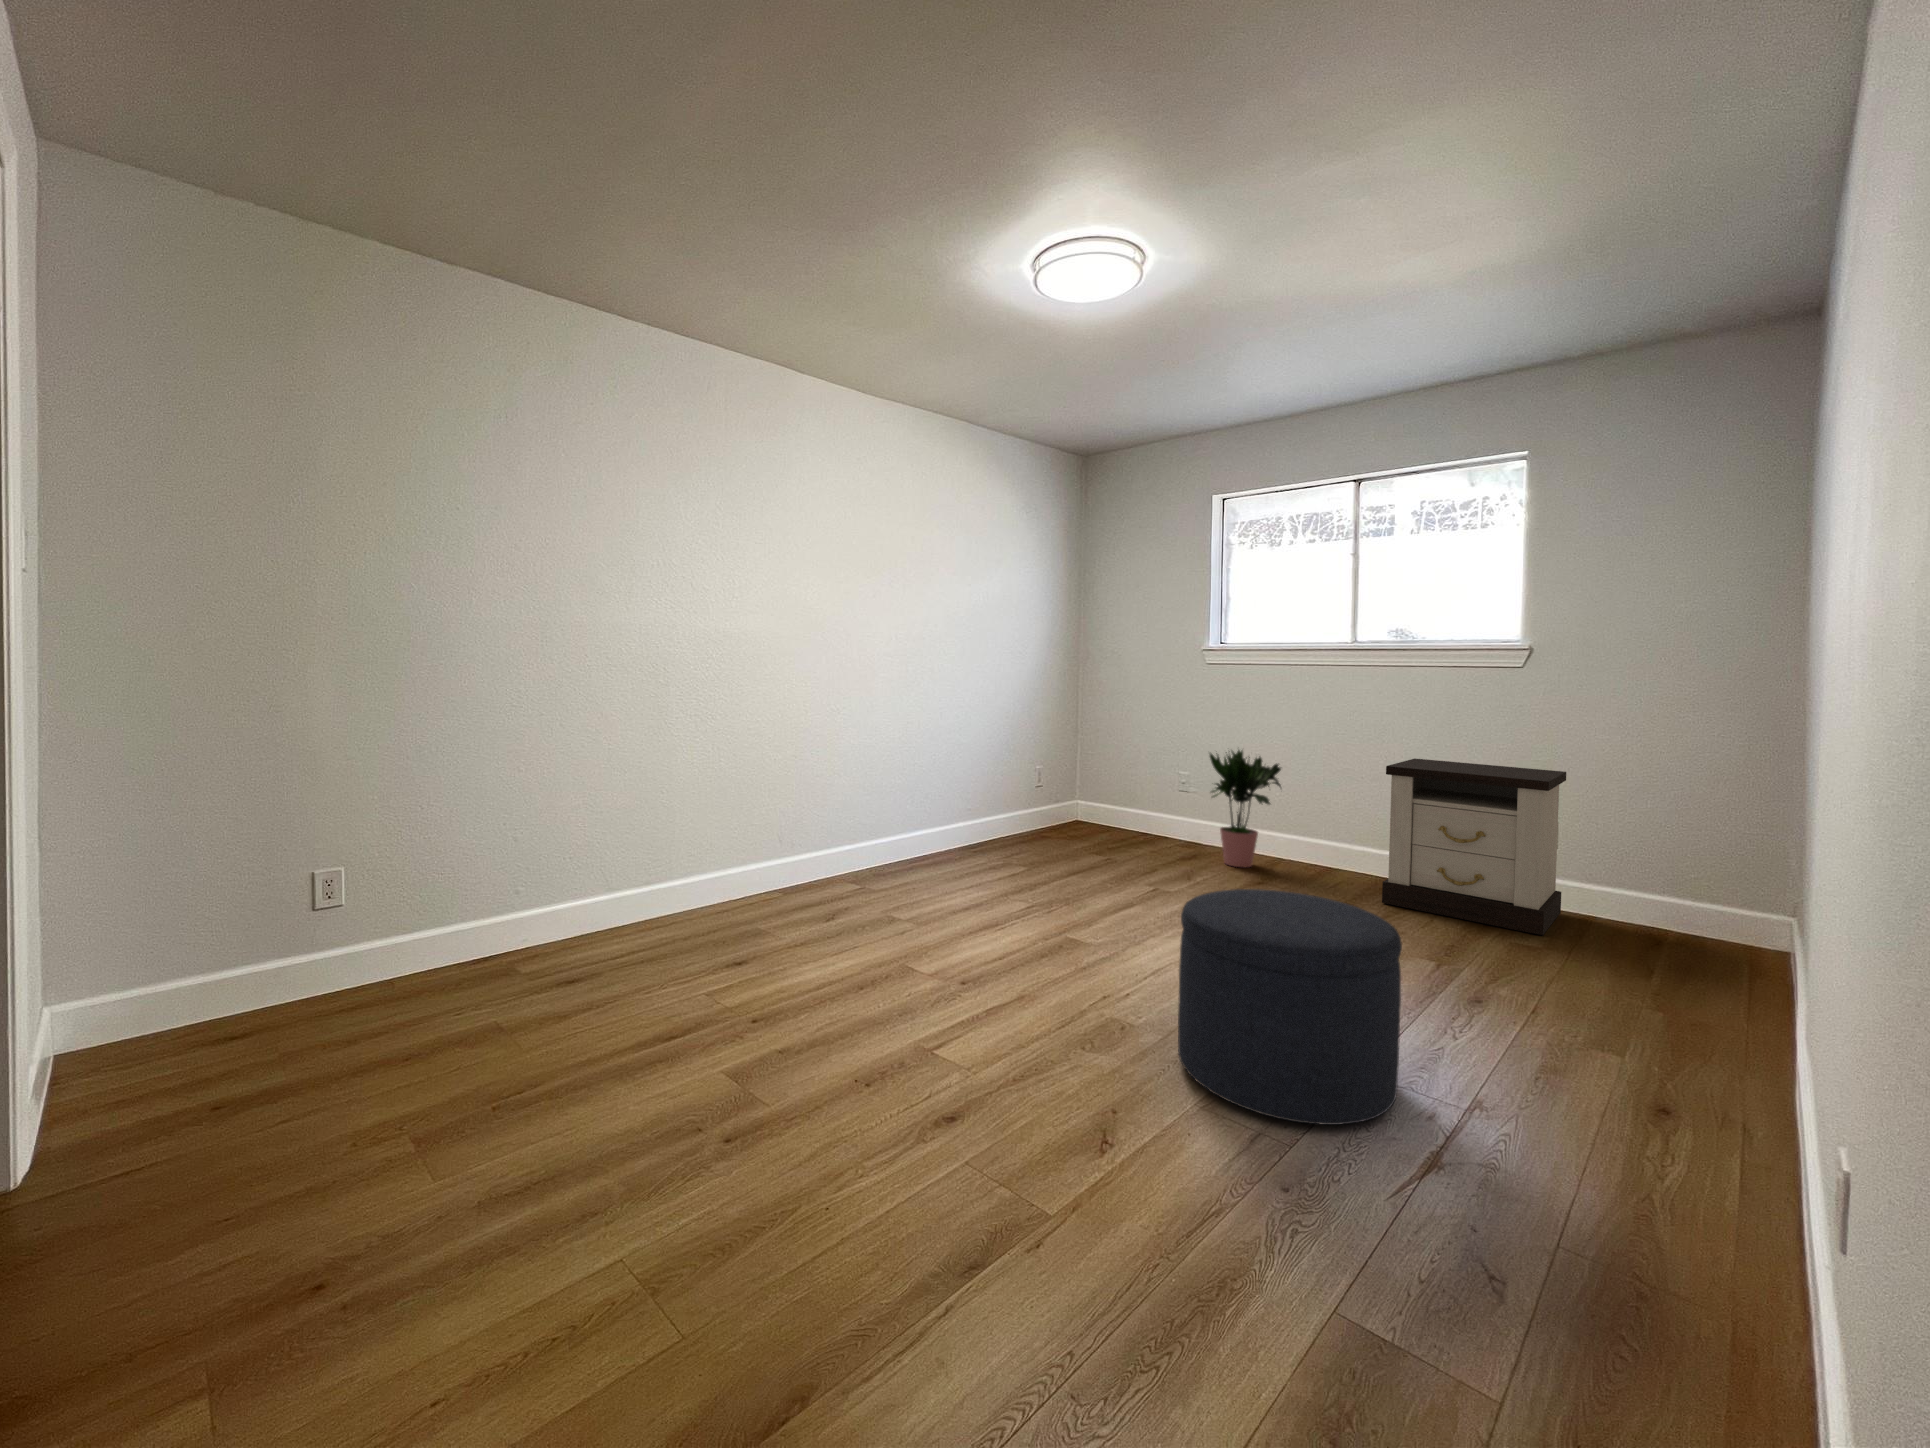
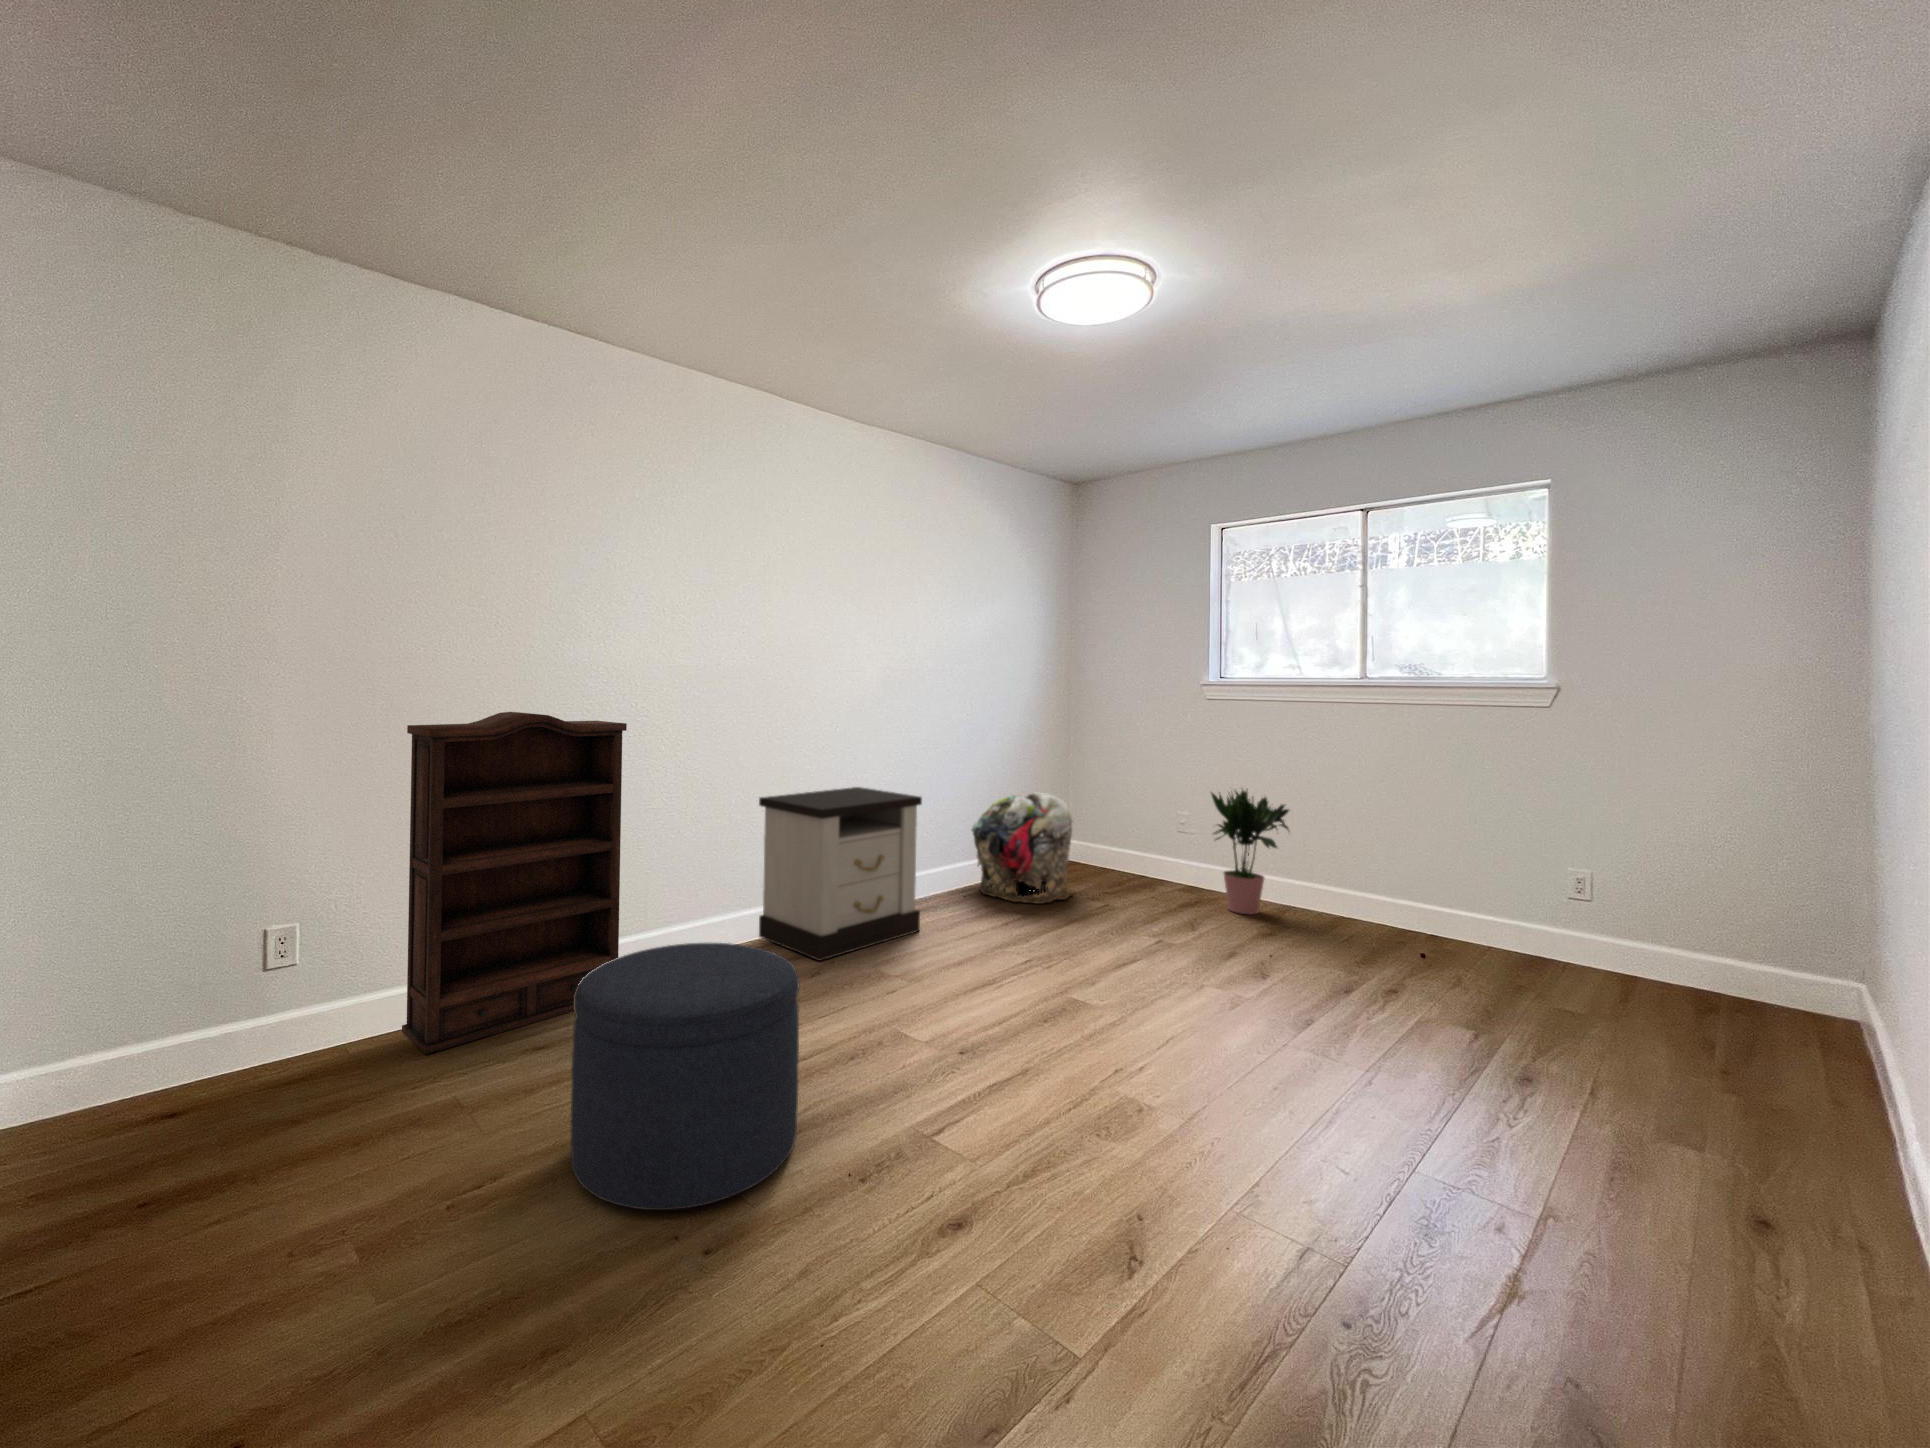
bookshelf: none [440,672,648,989] -> present [402,712,627,1054]
laundry basket: none [981,754,1081,859] -> present [972,792,1074,904]
nightstand: present [1382,759,1566,935] -> present [759,787,922,961]
ottoman: present [1178,889,1402,1125] -> present [571,943,799,1210]

